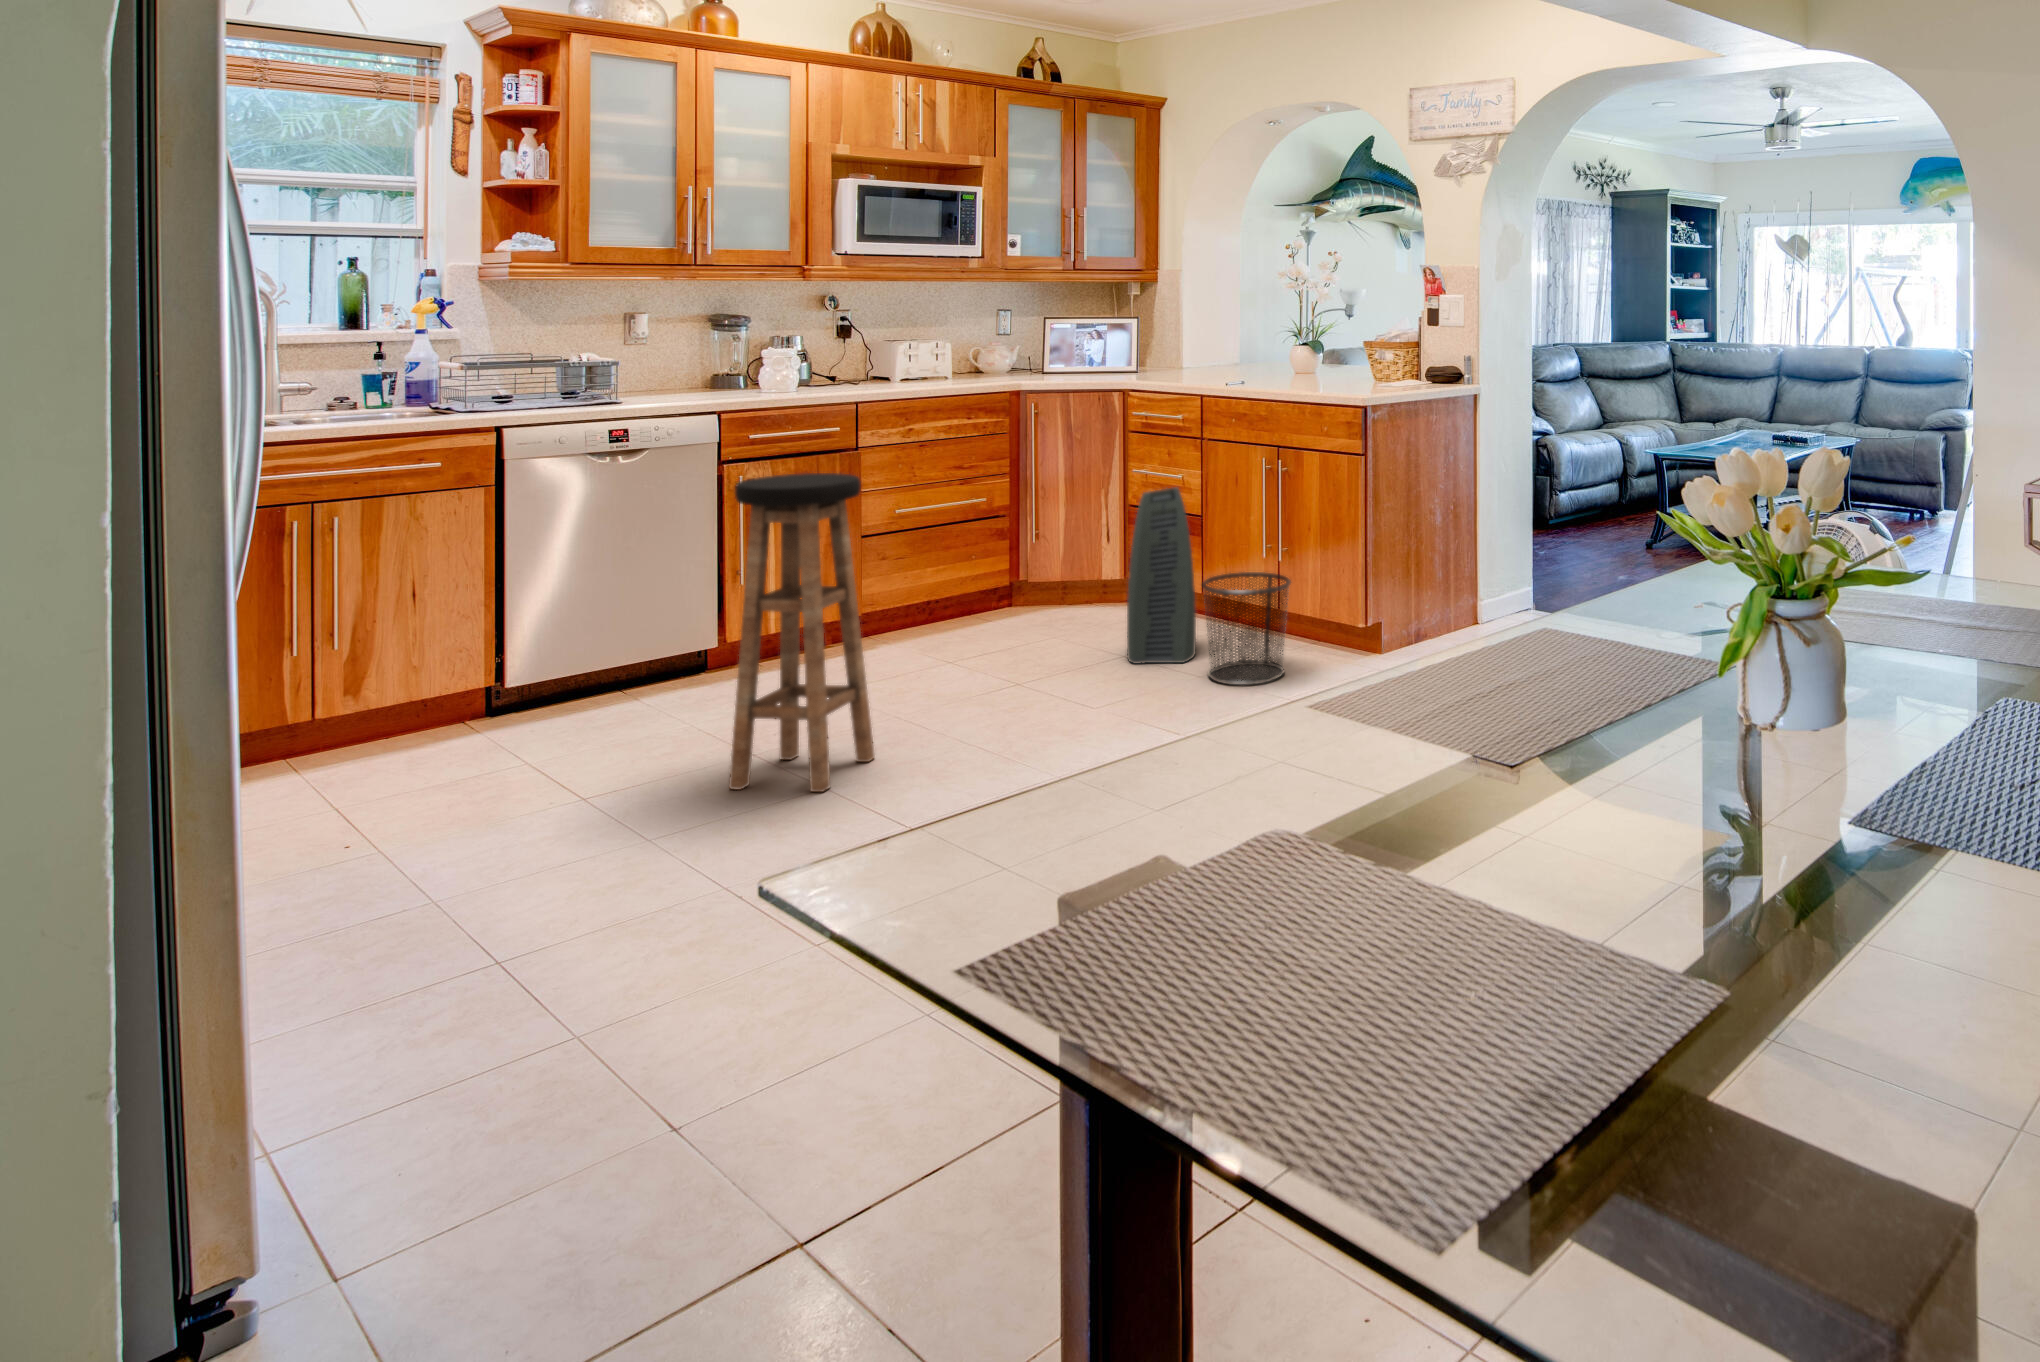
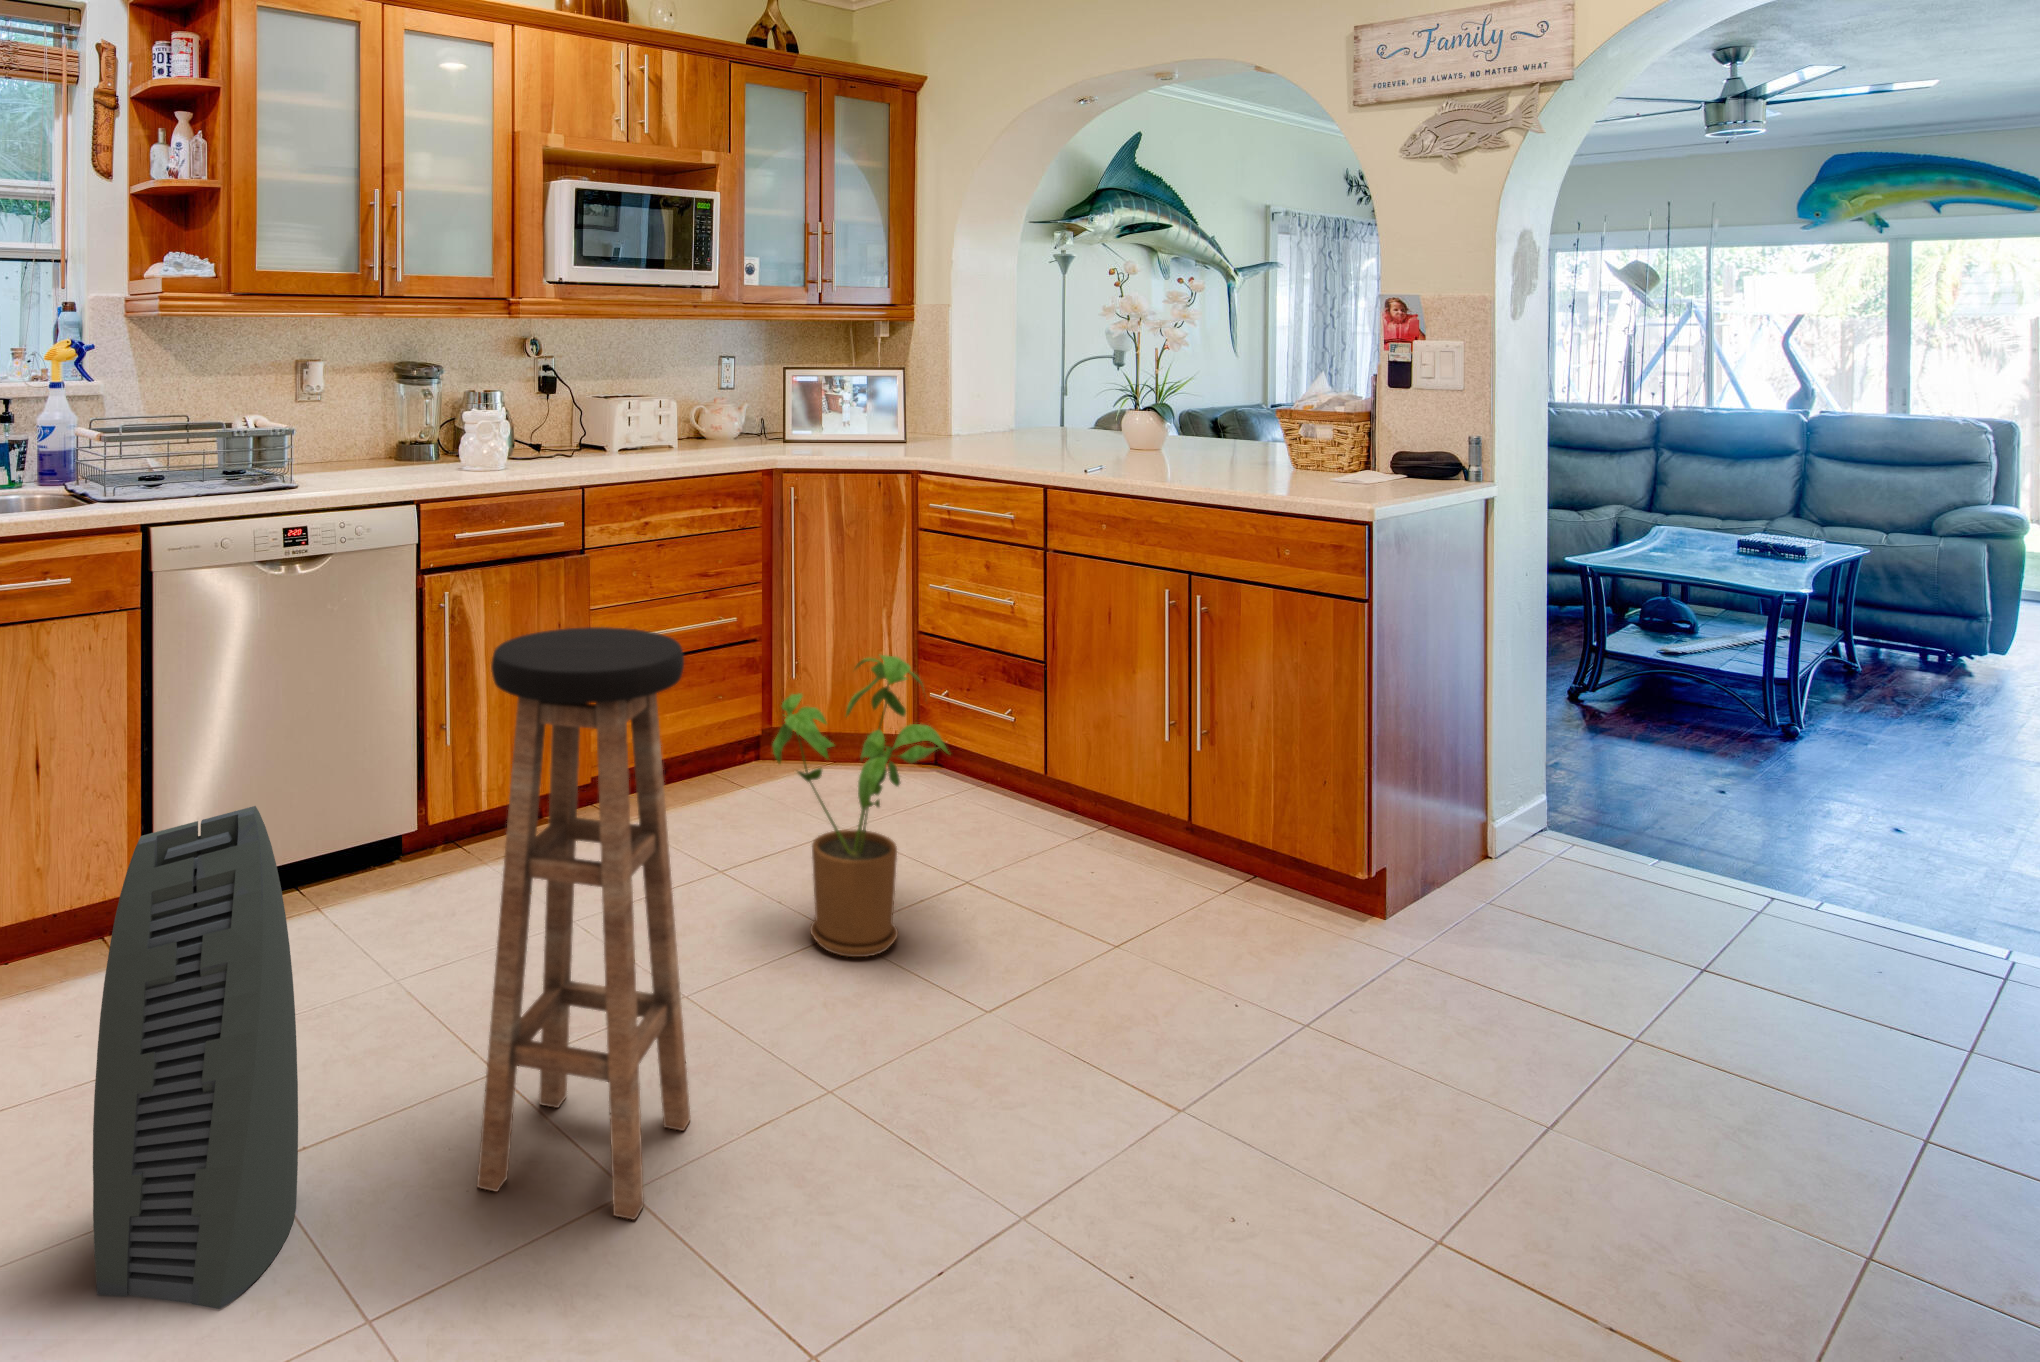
air purifier: present [1127,487,1196,664] -> present [93,806,298,1309]
house plant: none [970,504,1081,692] -> present [773,655,949,957]
waste bin: present [1202,572,1291,685] -> none [1121,769,1274,972]

